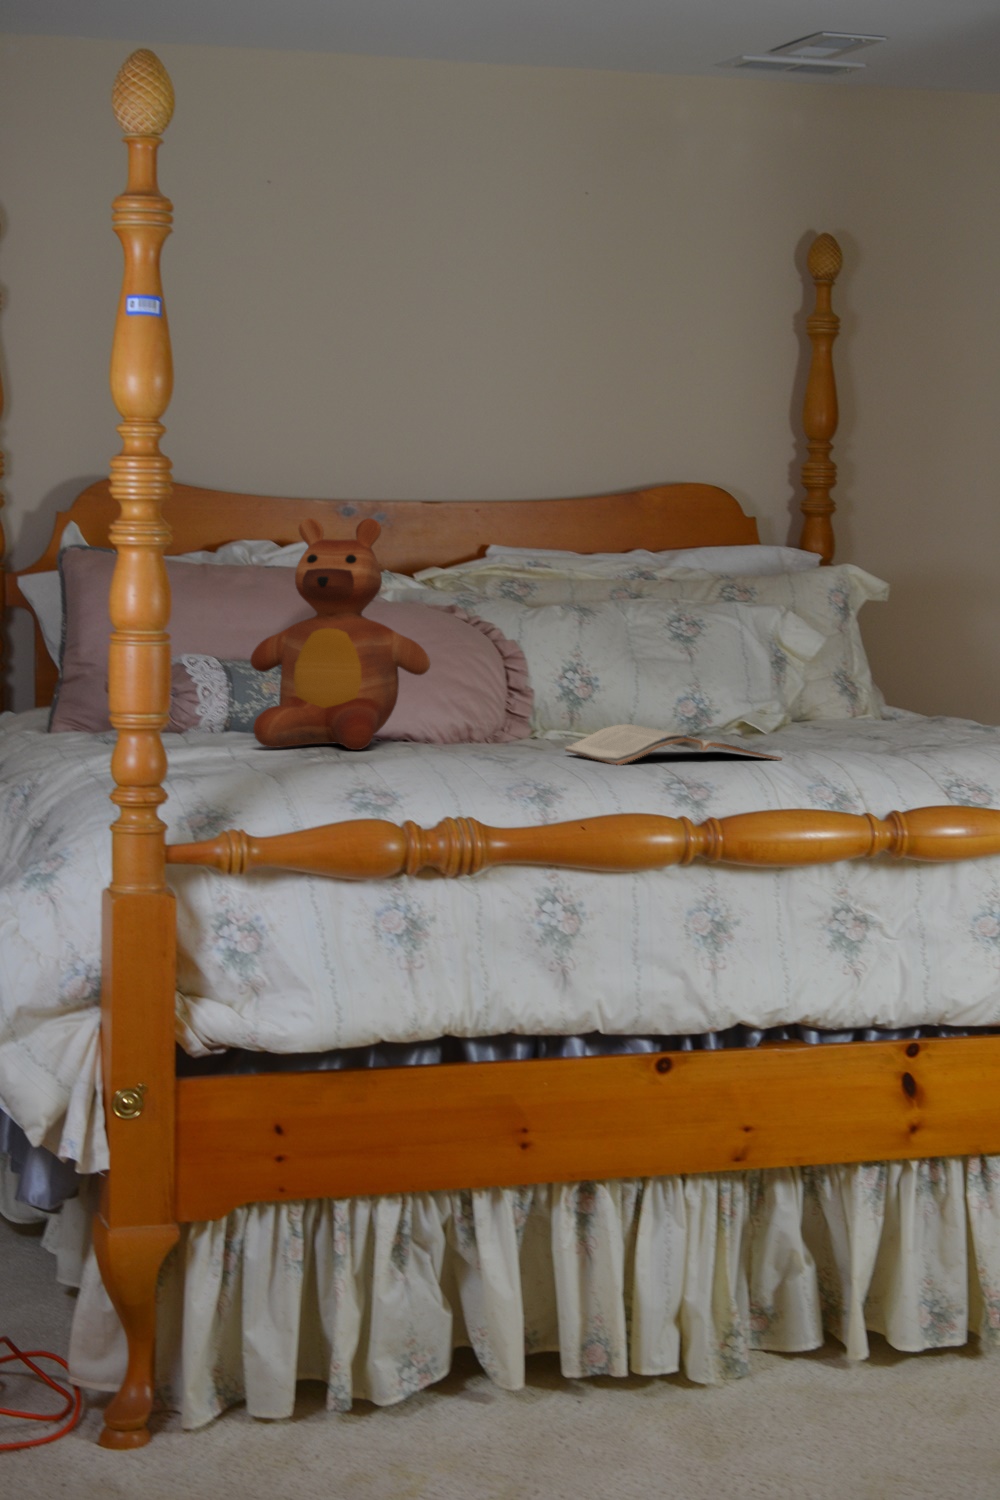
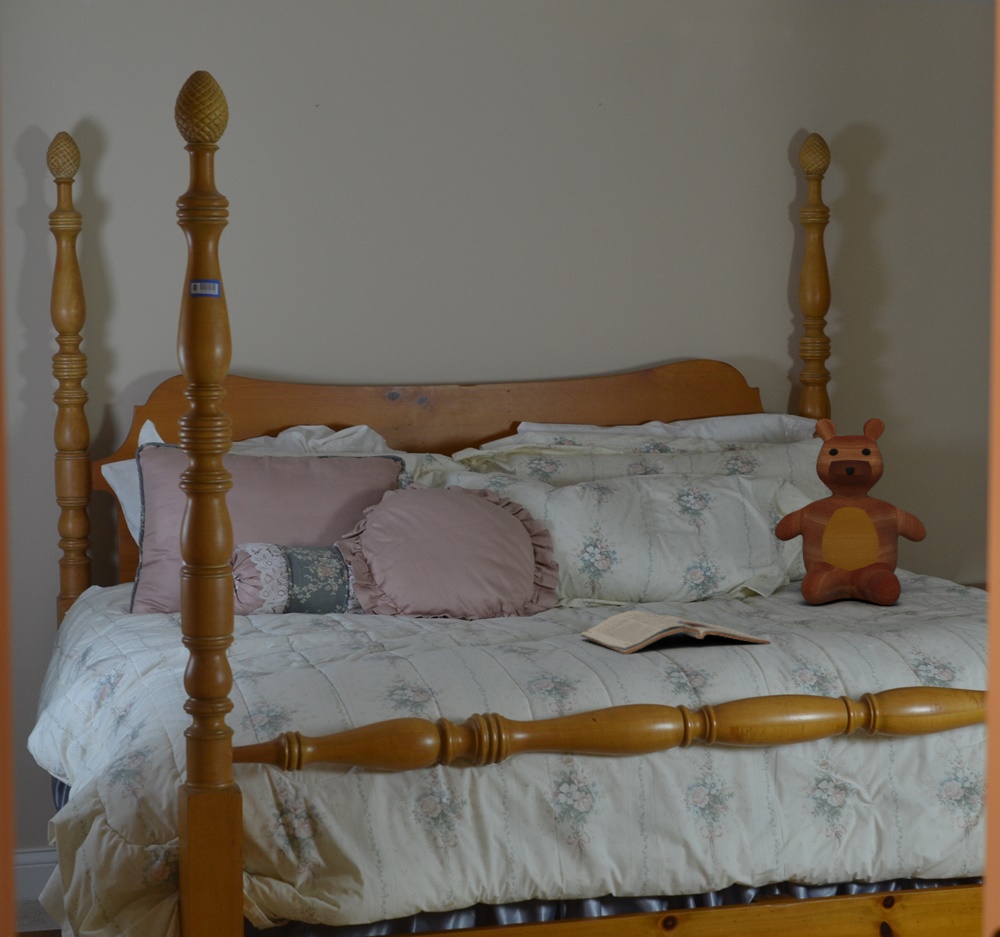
teddy bear: present [250,518,430,750] -> present [775,418,927,605]

